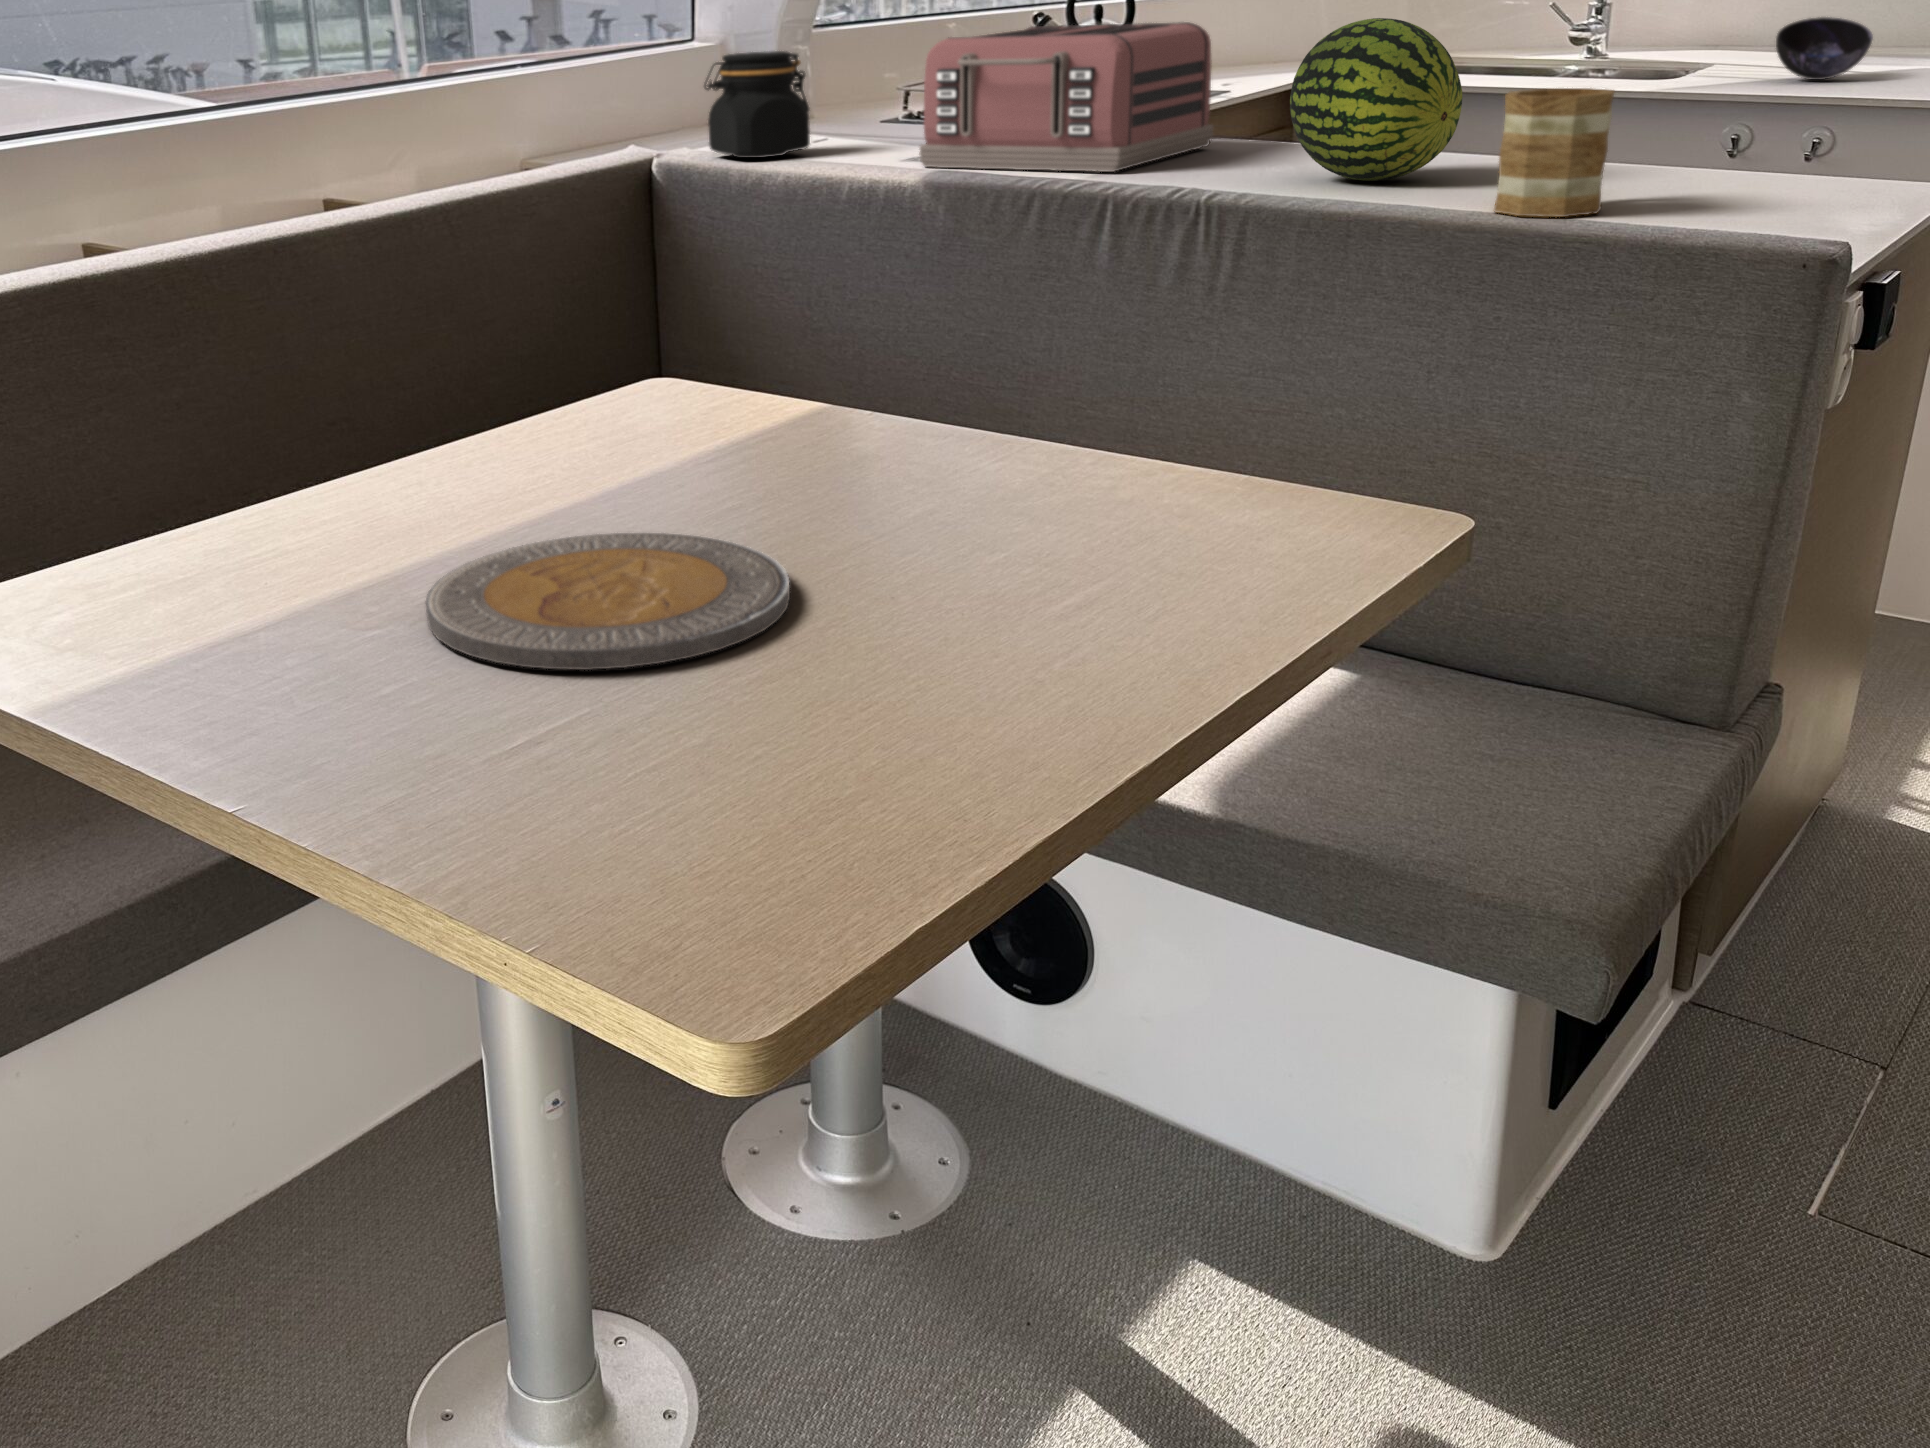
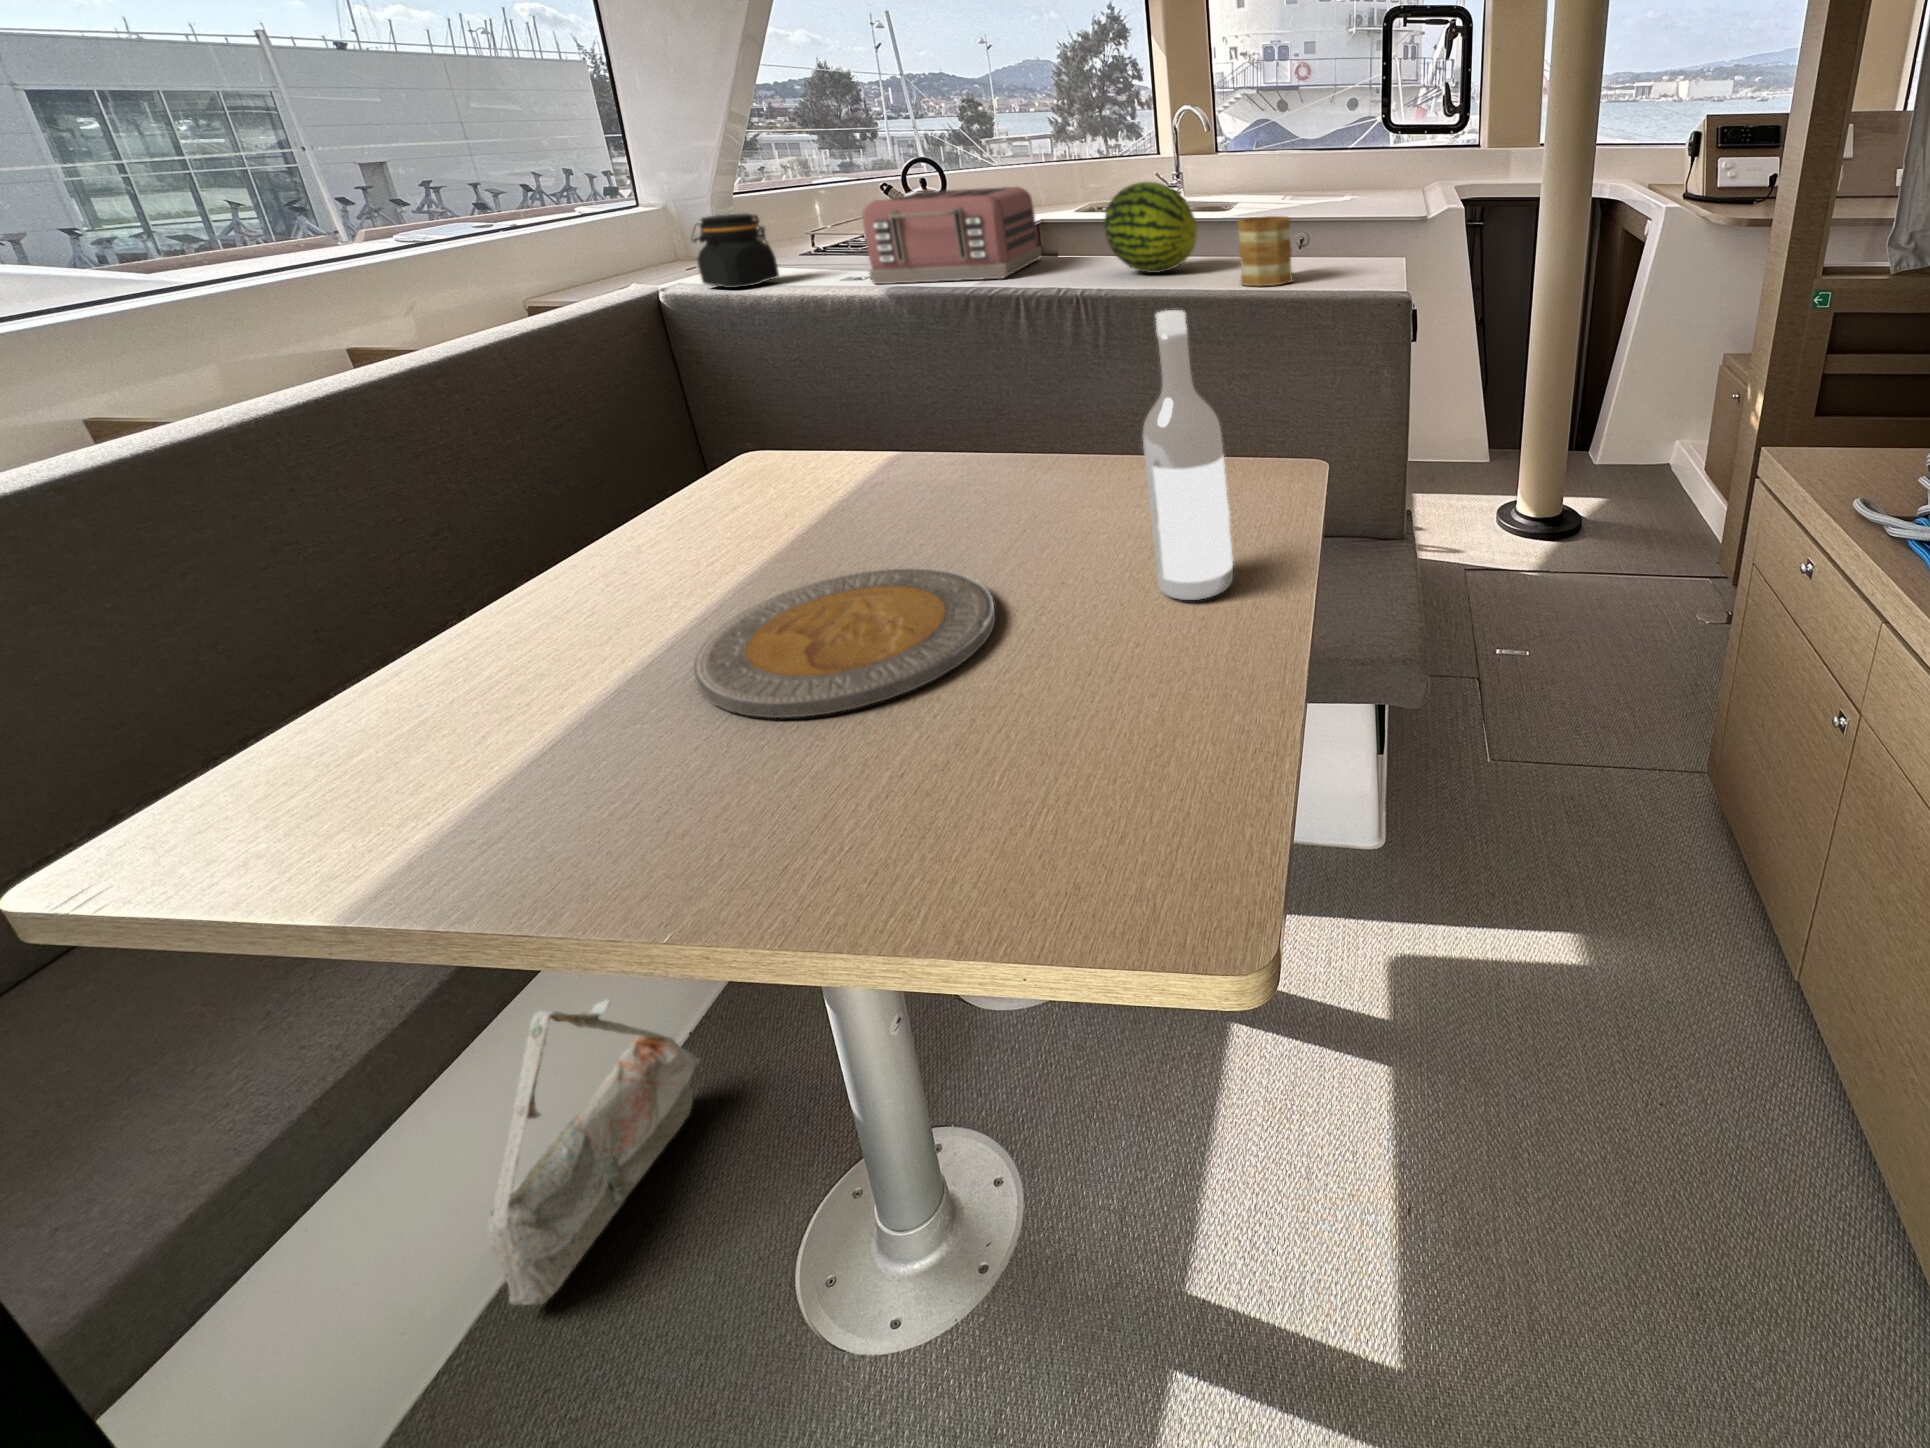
bowl: present [1776,17,1873,80] -> none [1268,176,1308,207]
wine bottle: none [1010,209,1135,659] -> present [1143,310,1233,600]
bag: none [164,965,413,1287] -> present [487,999,700,1306]

